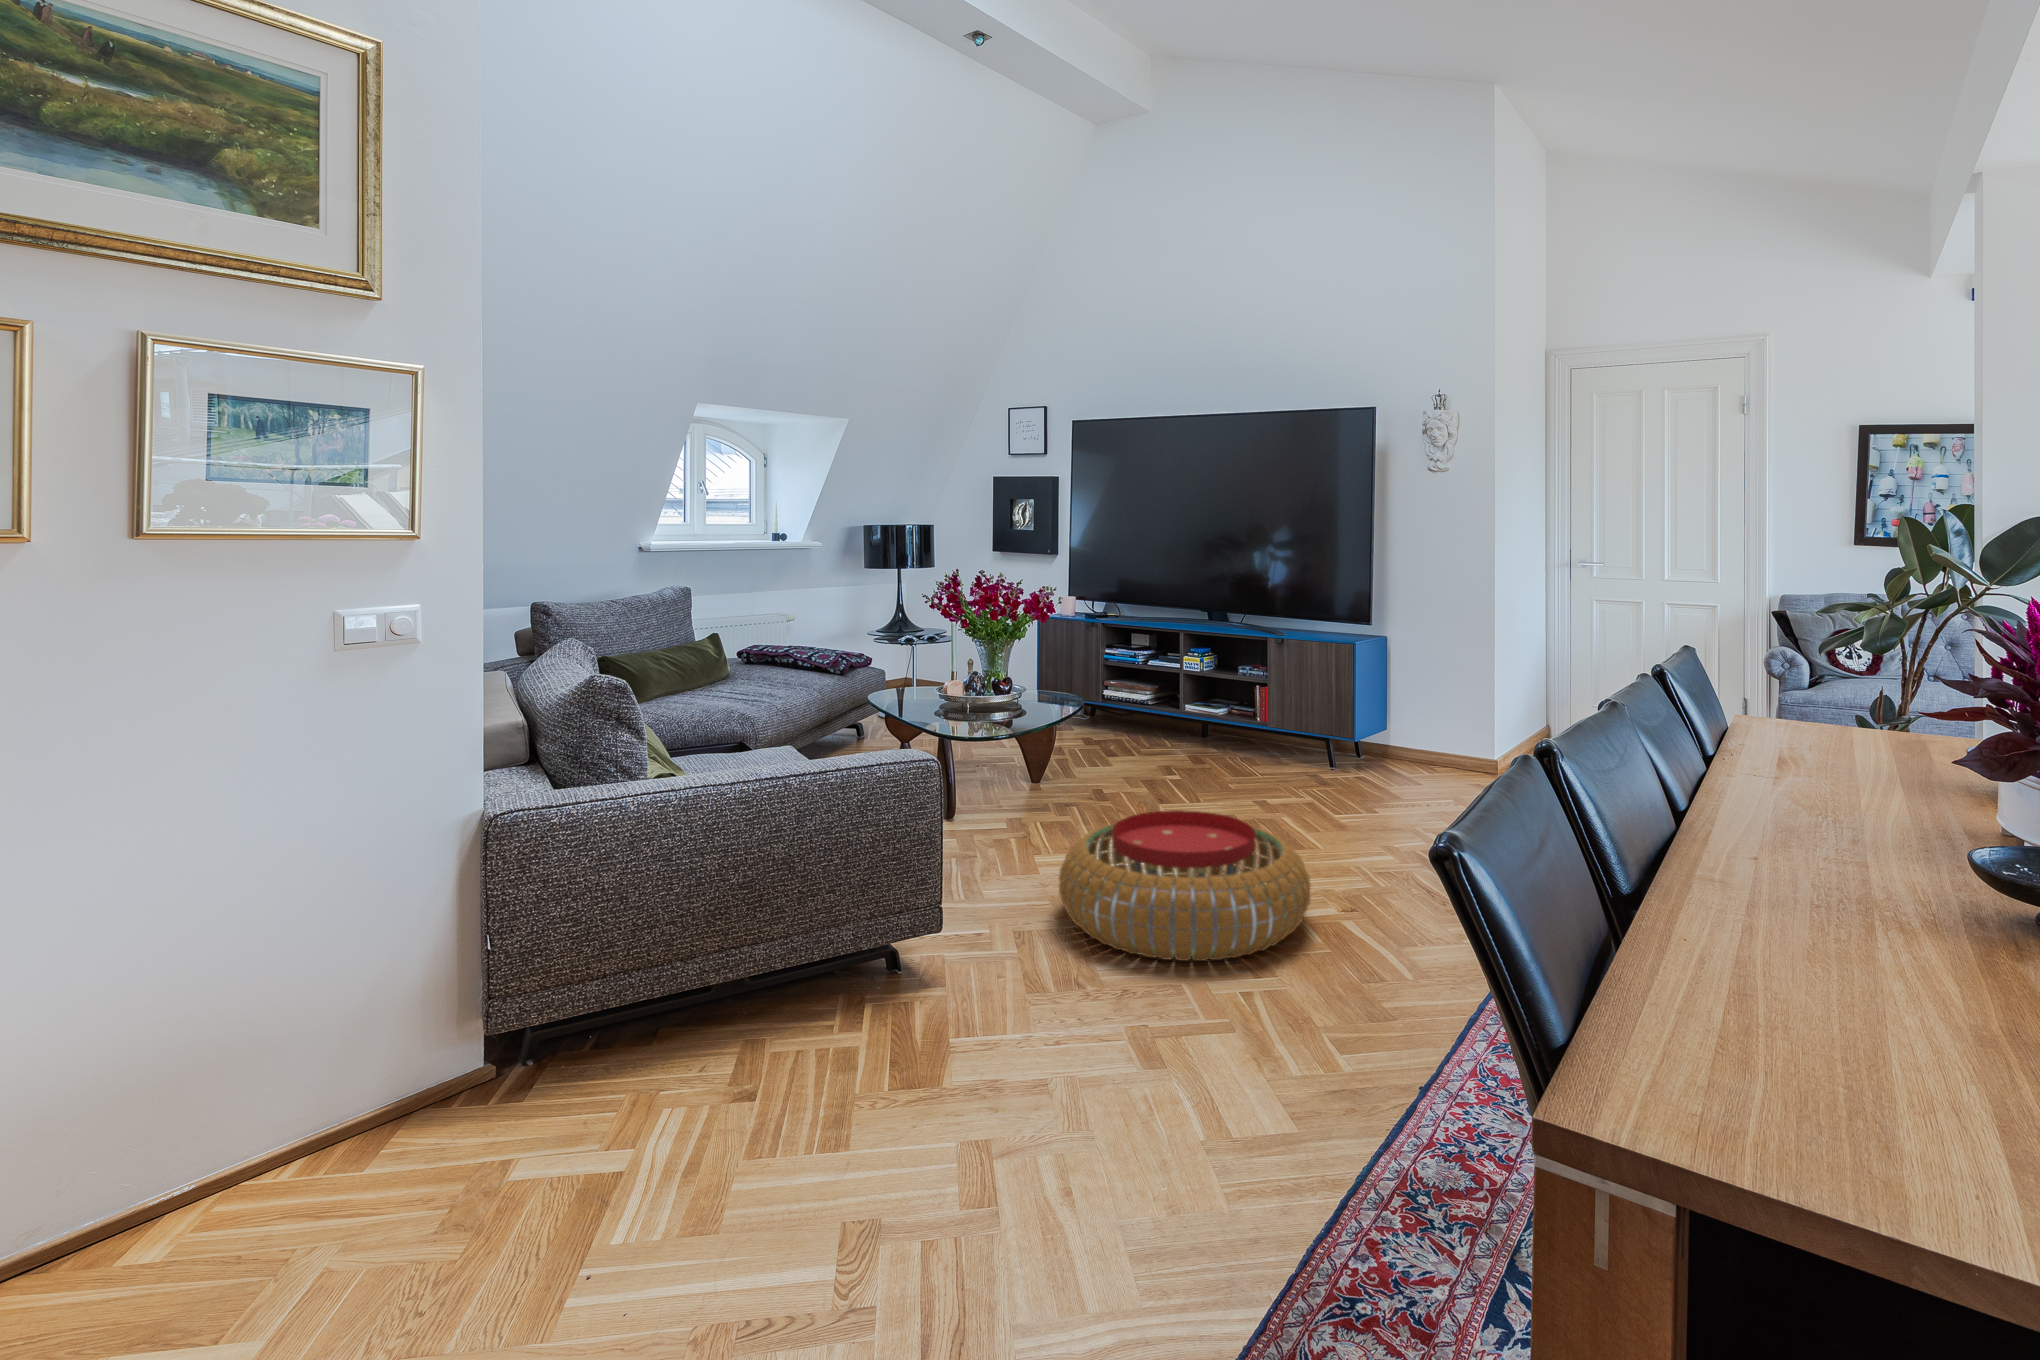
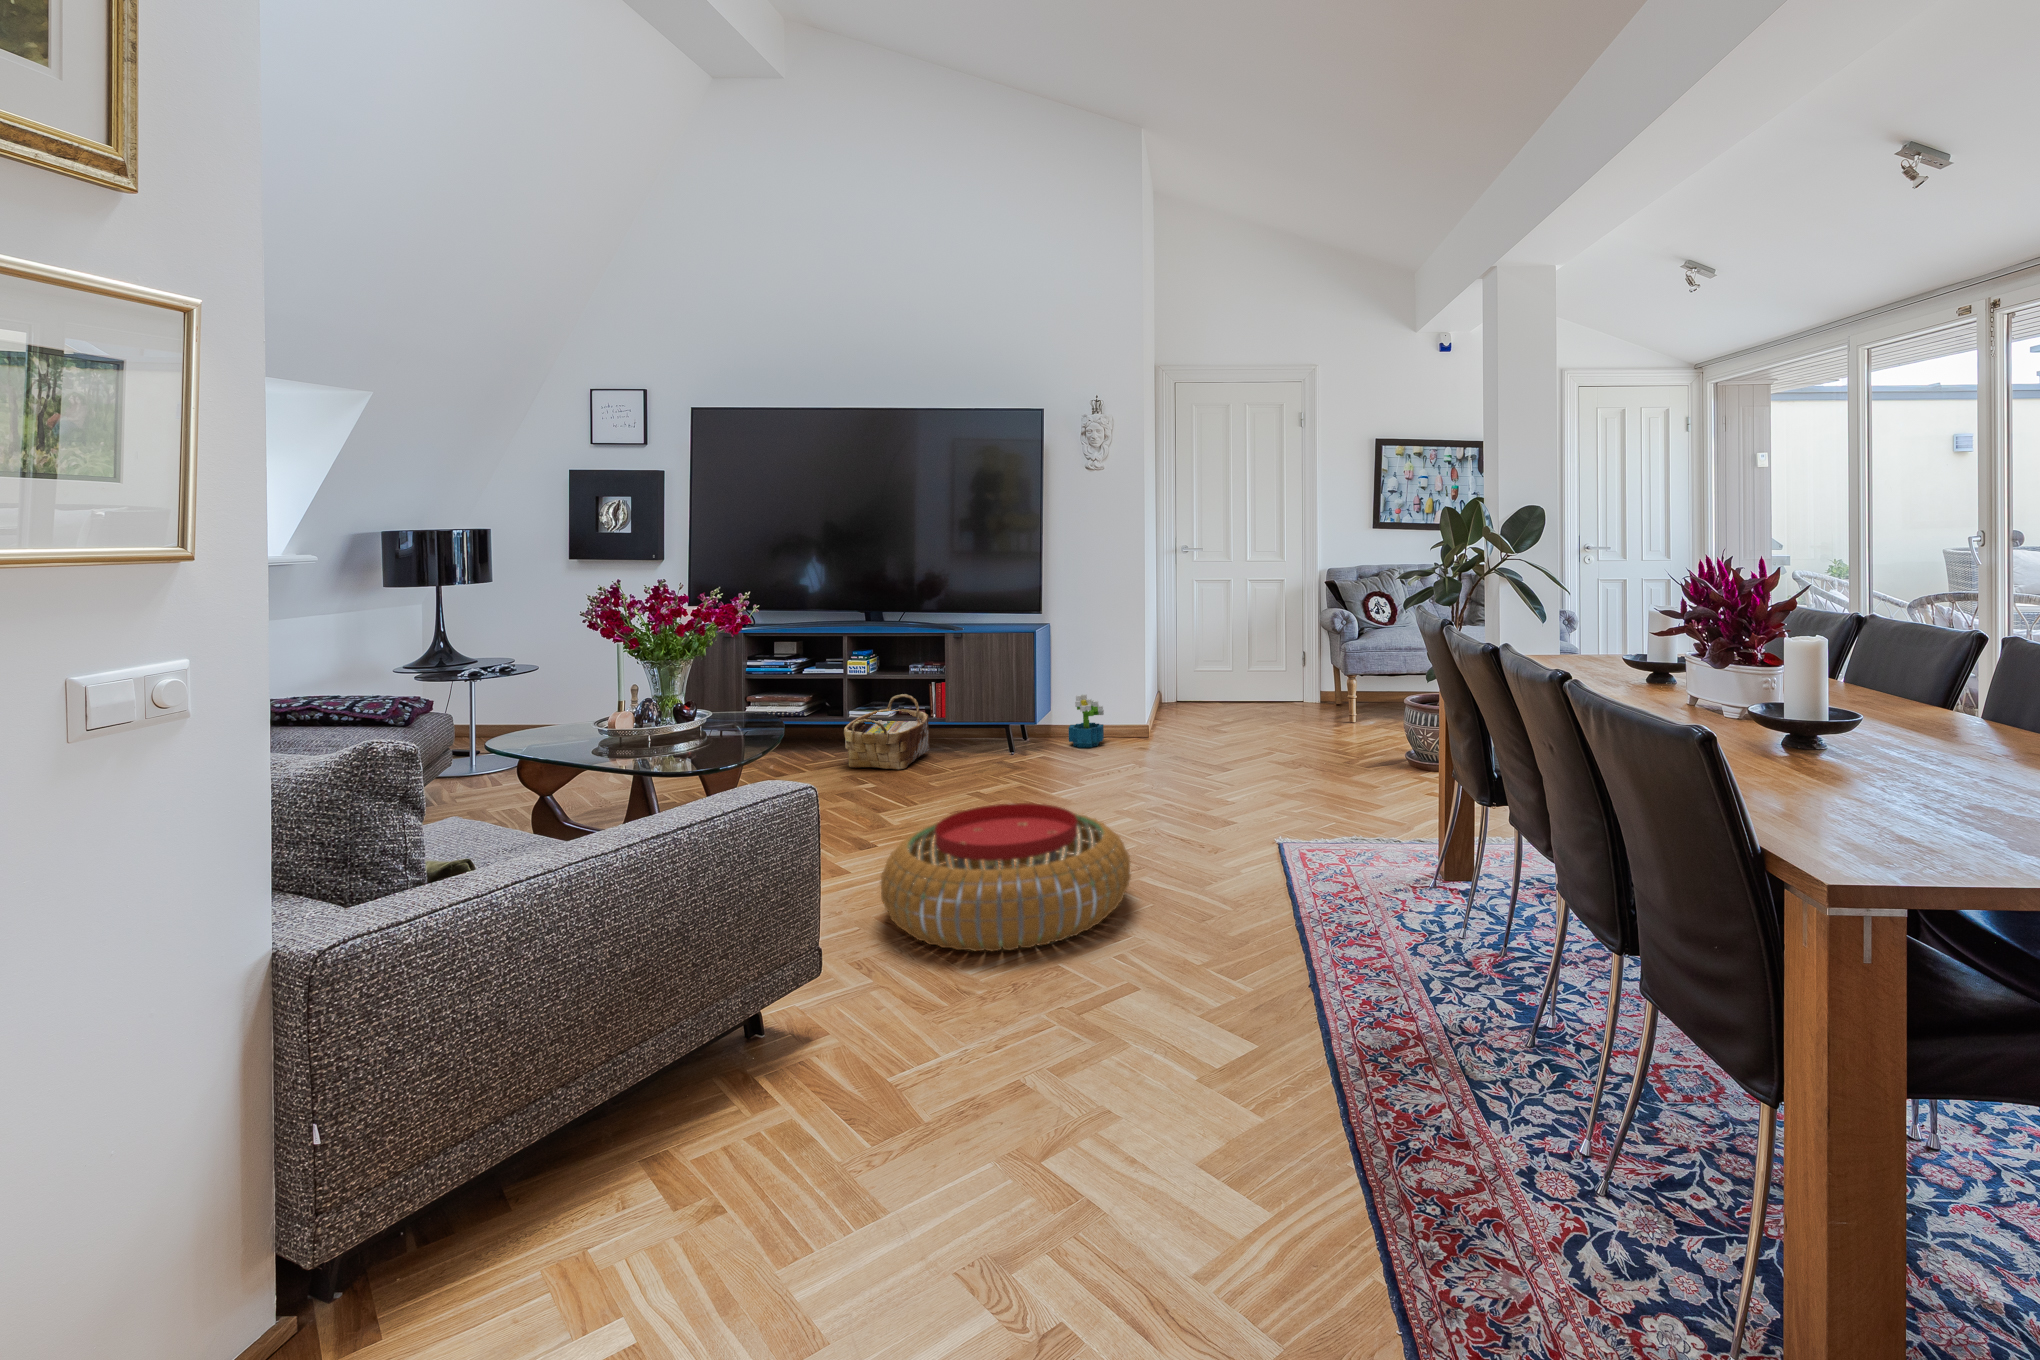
woven basket: none [1166,694,1252,767] -> present [844,694,930,769]
decorative plant: none [1394,716,1437,775] -> present [1069,694,1104,747]

